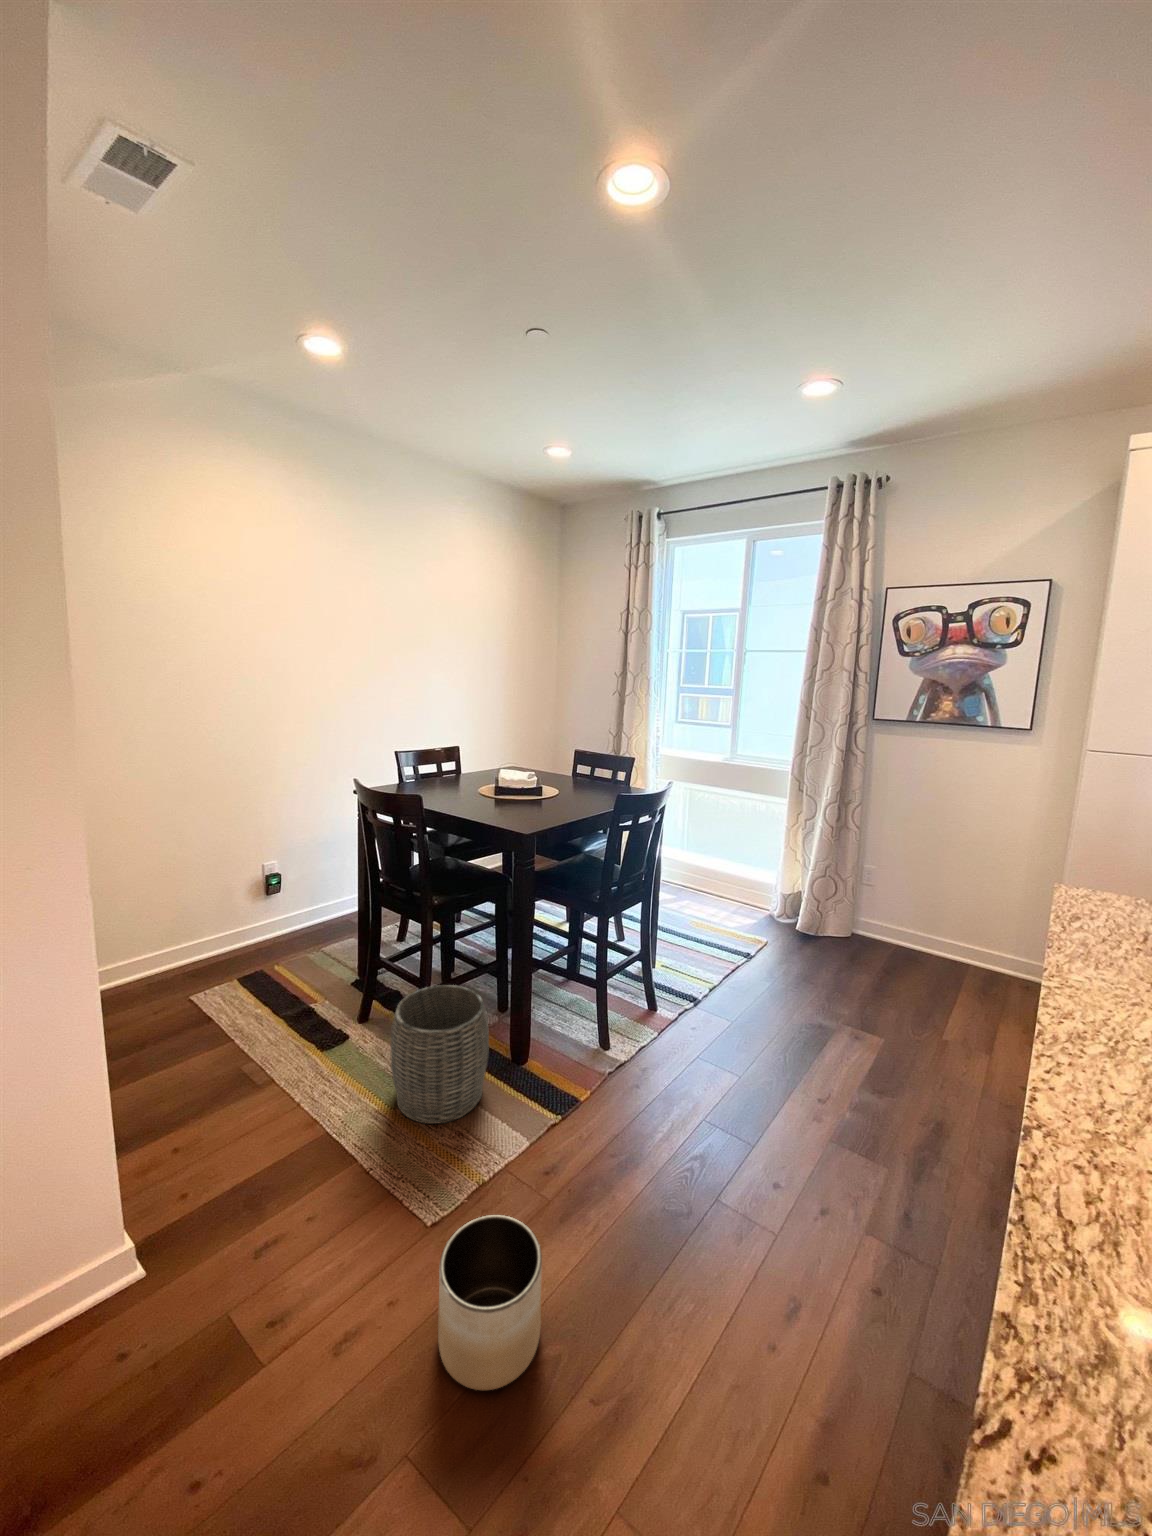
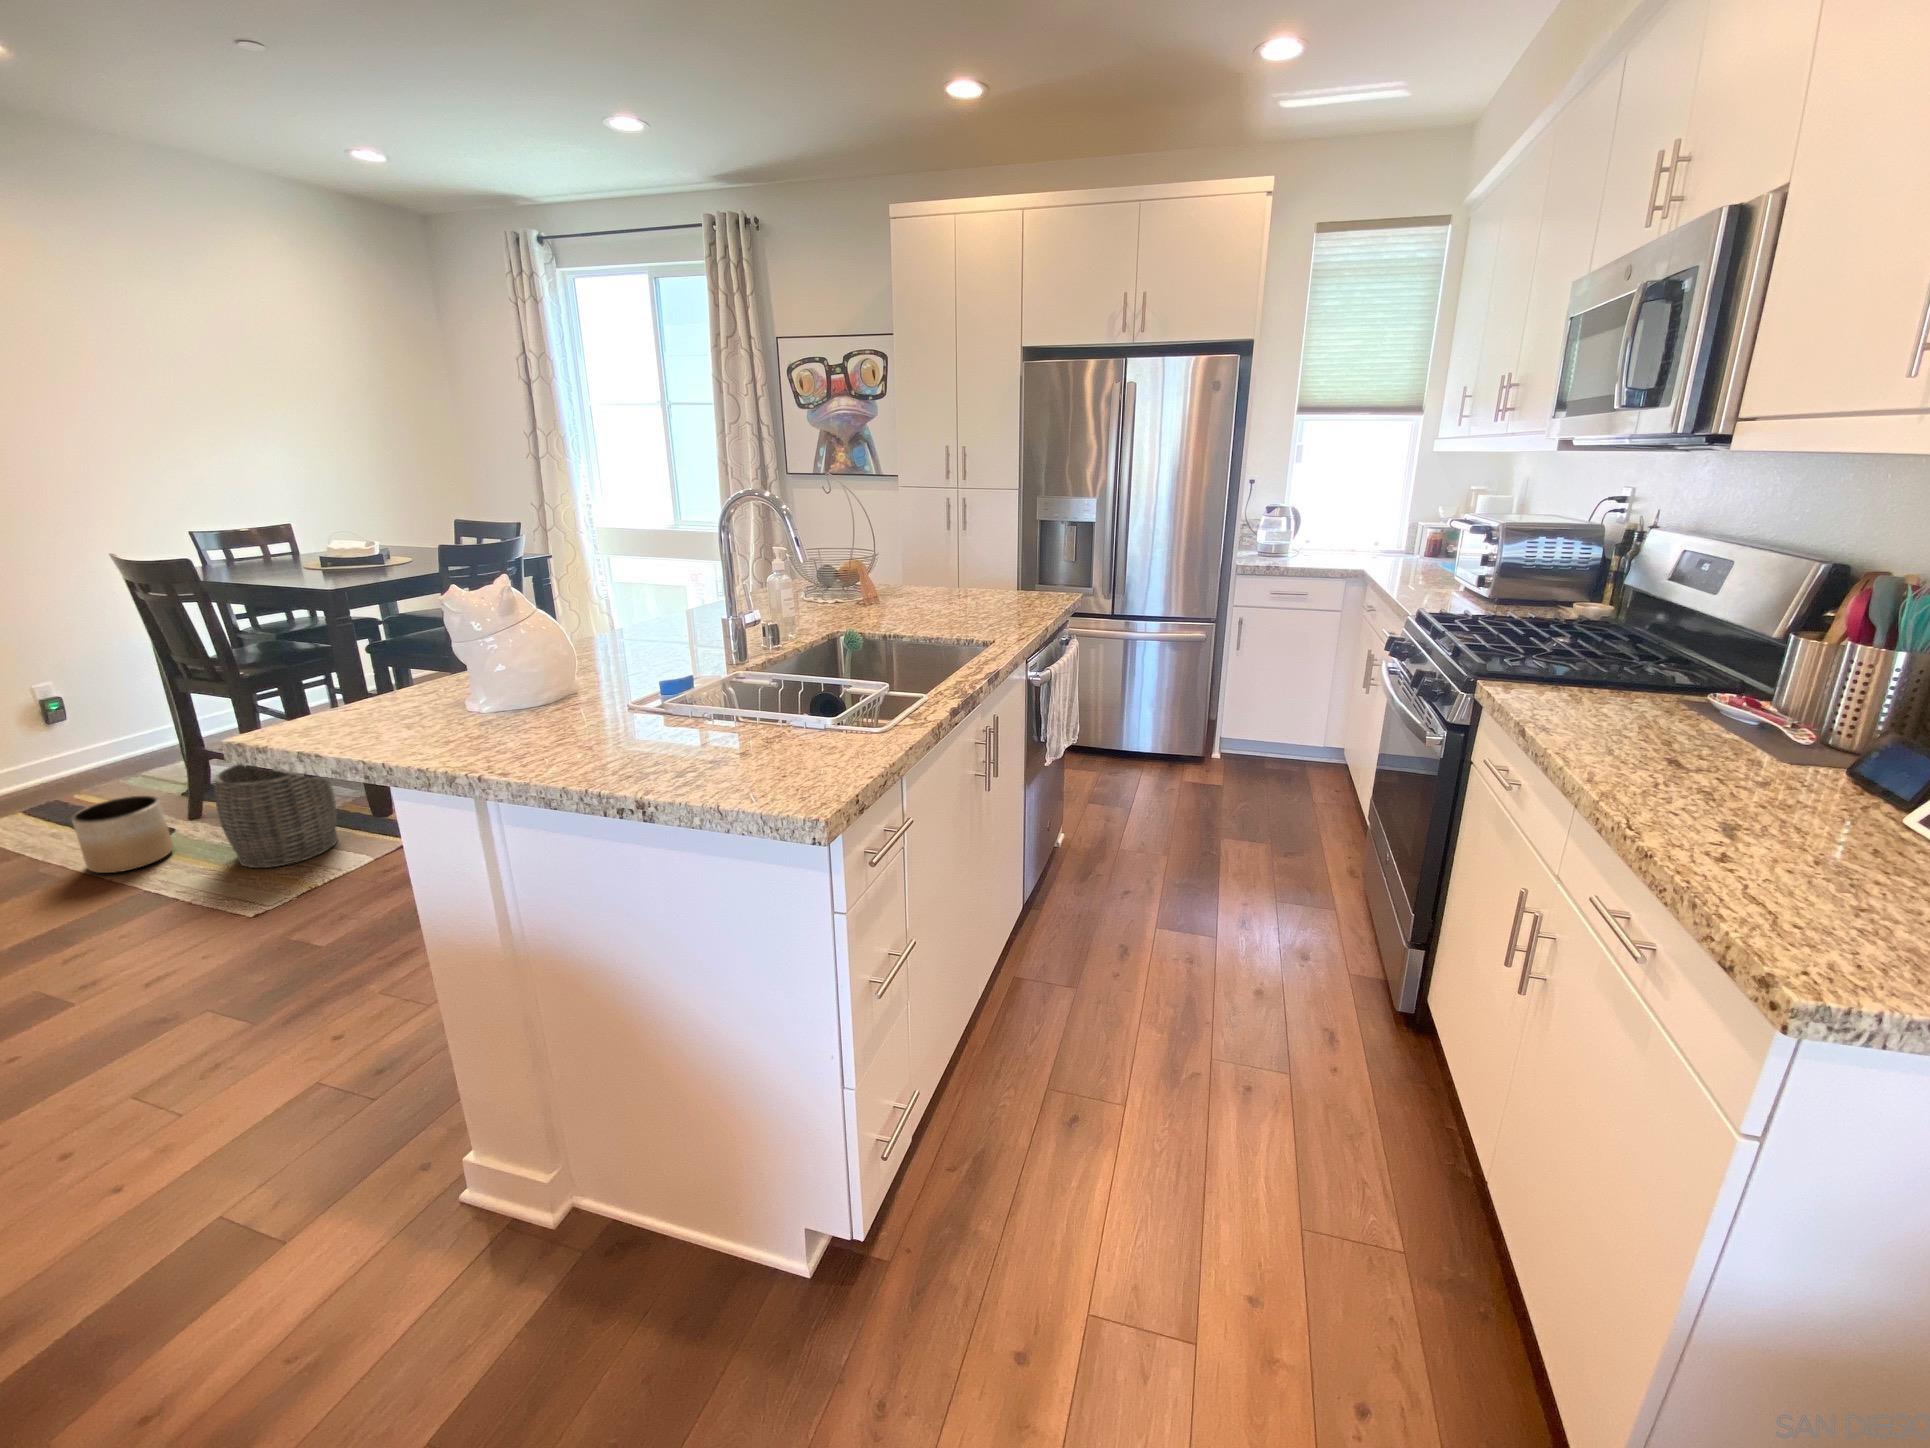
planter: present [438,1215,542,1390] -> present [71,796,173,873]

